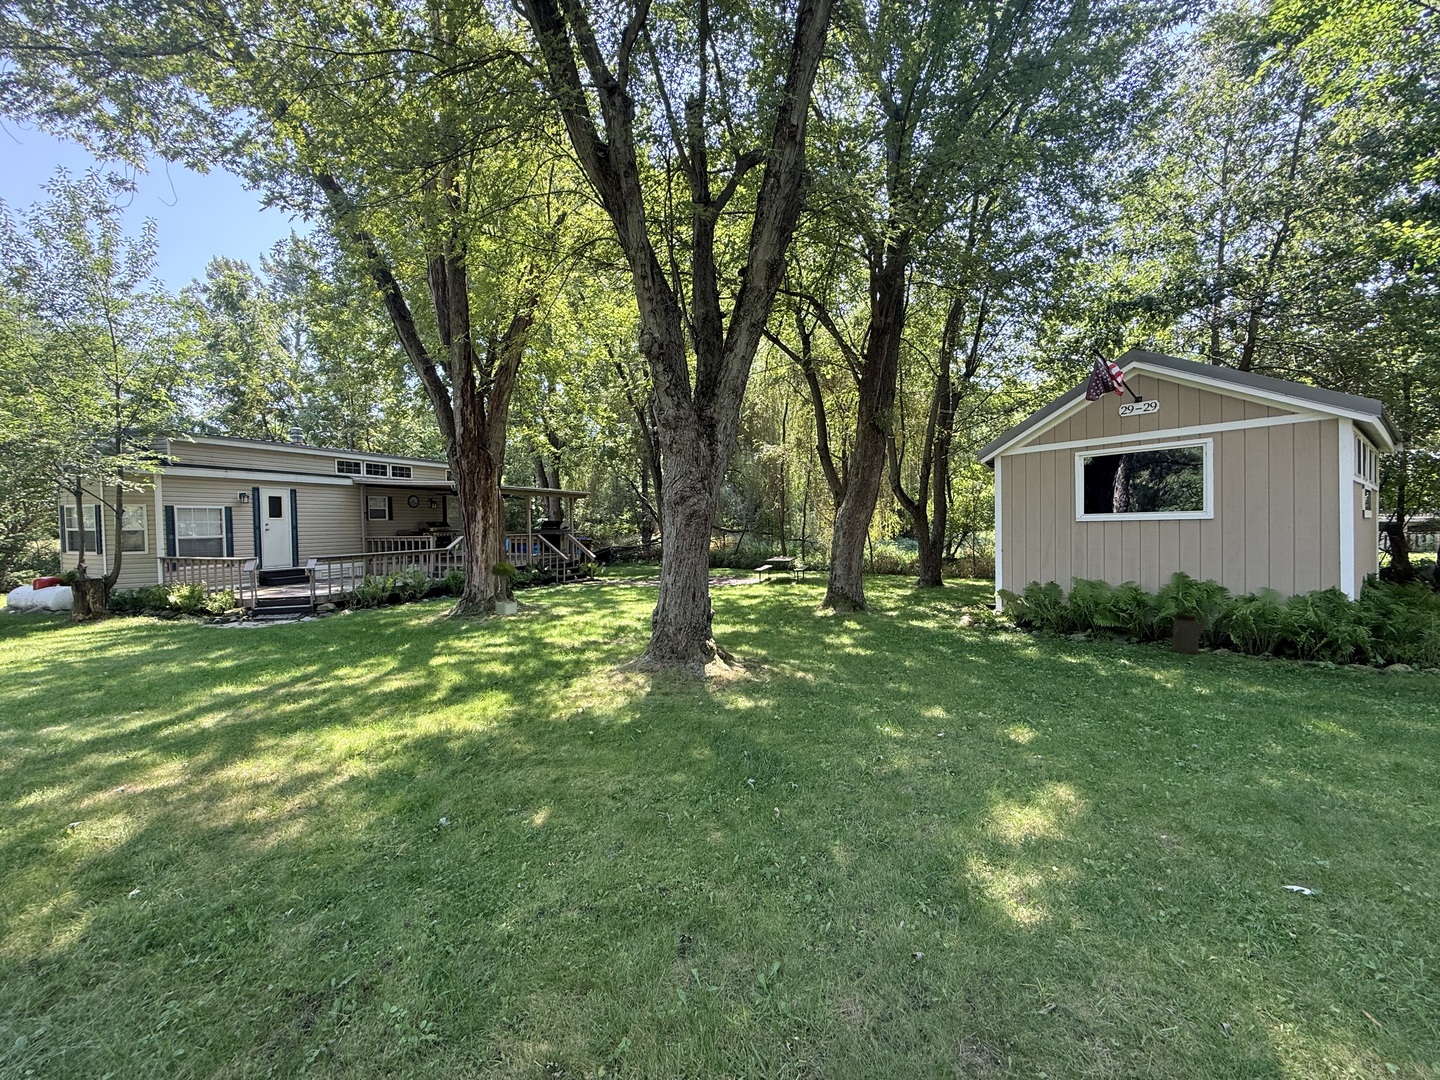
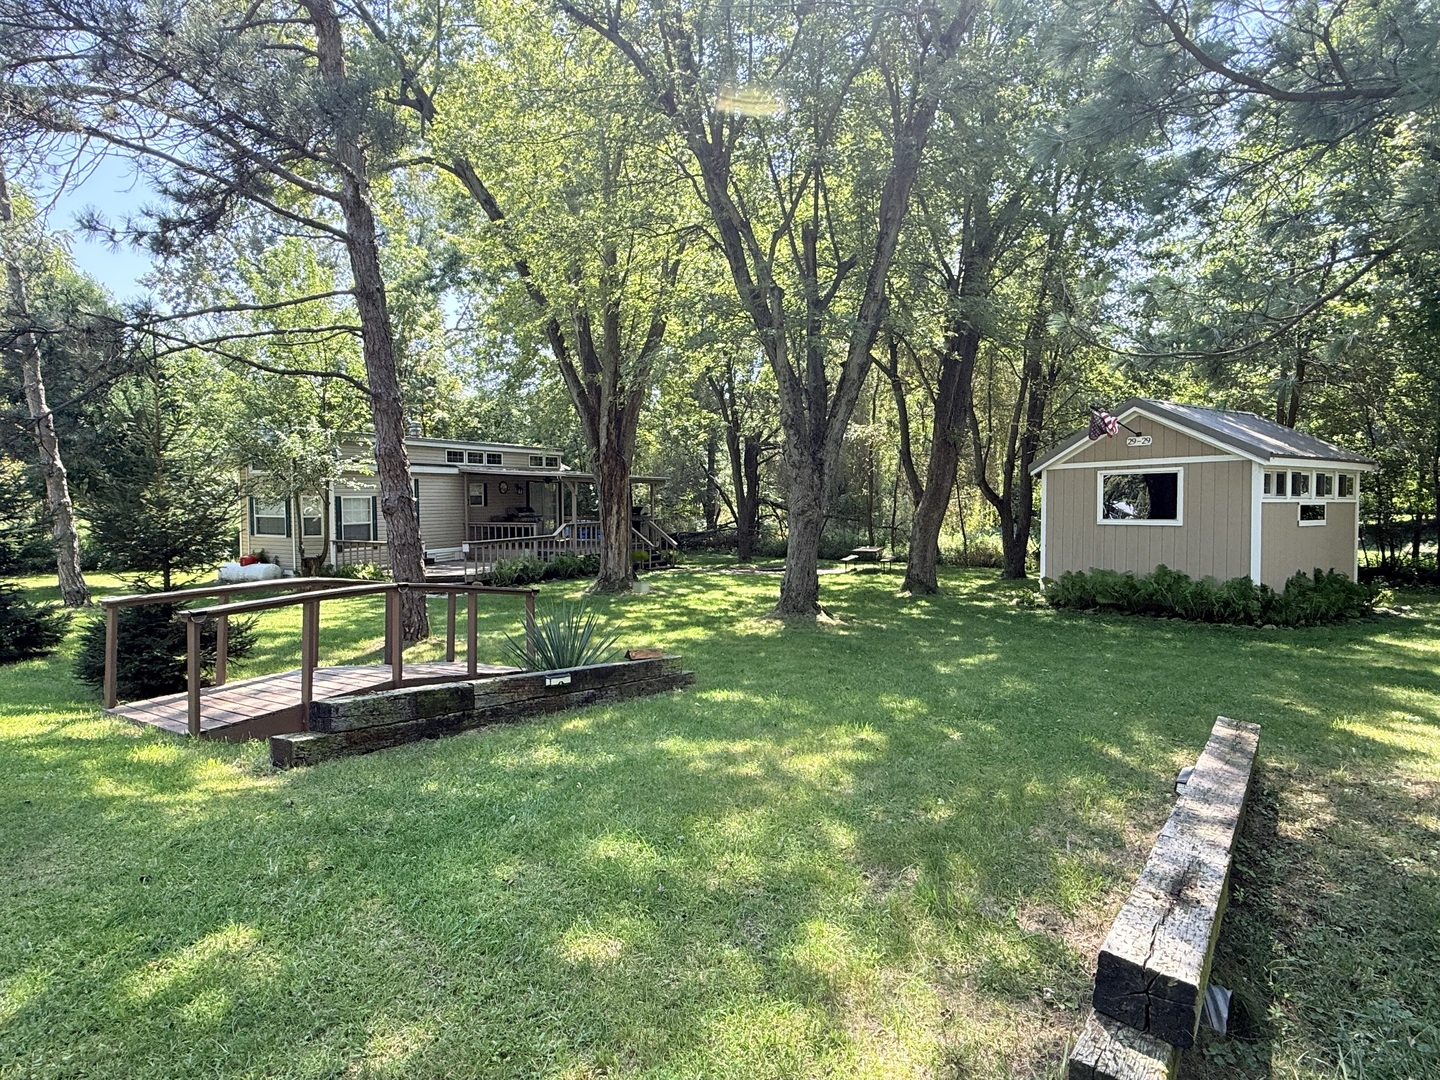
watering can: present [1171,608,1206,654] -> none [1142,589,1174,622]

